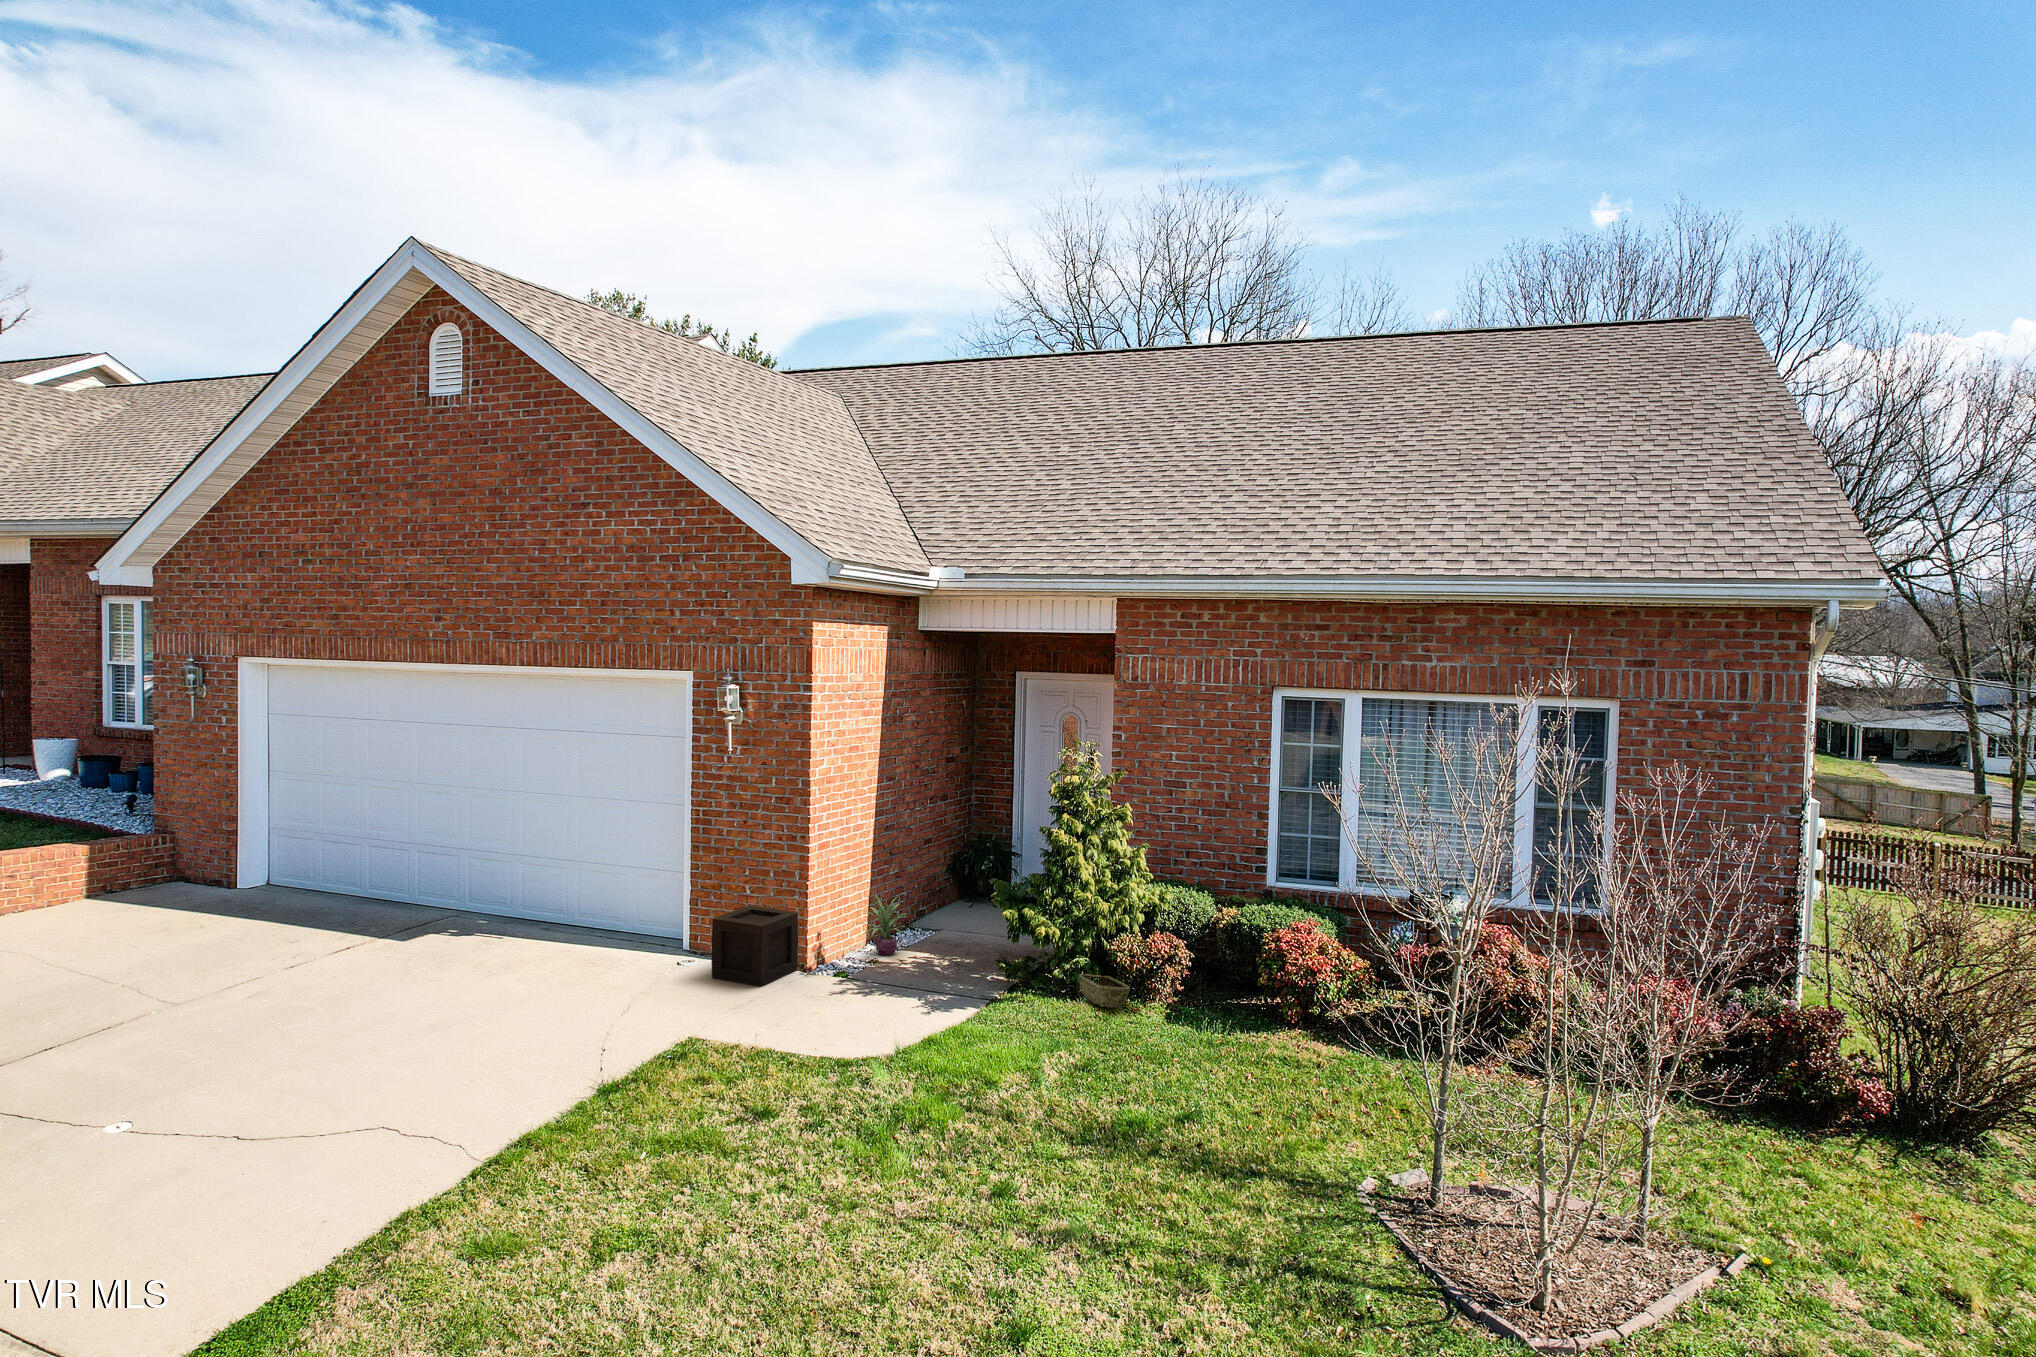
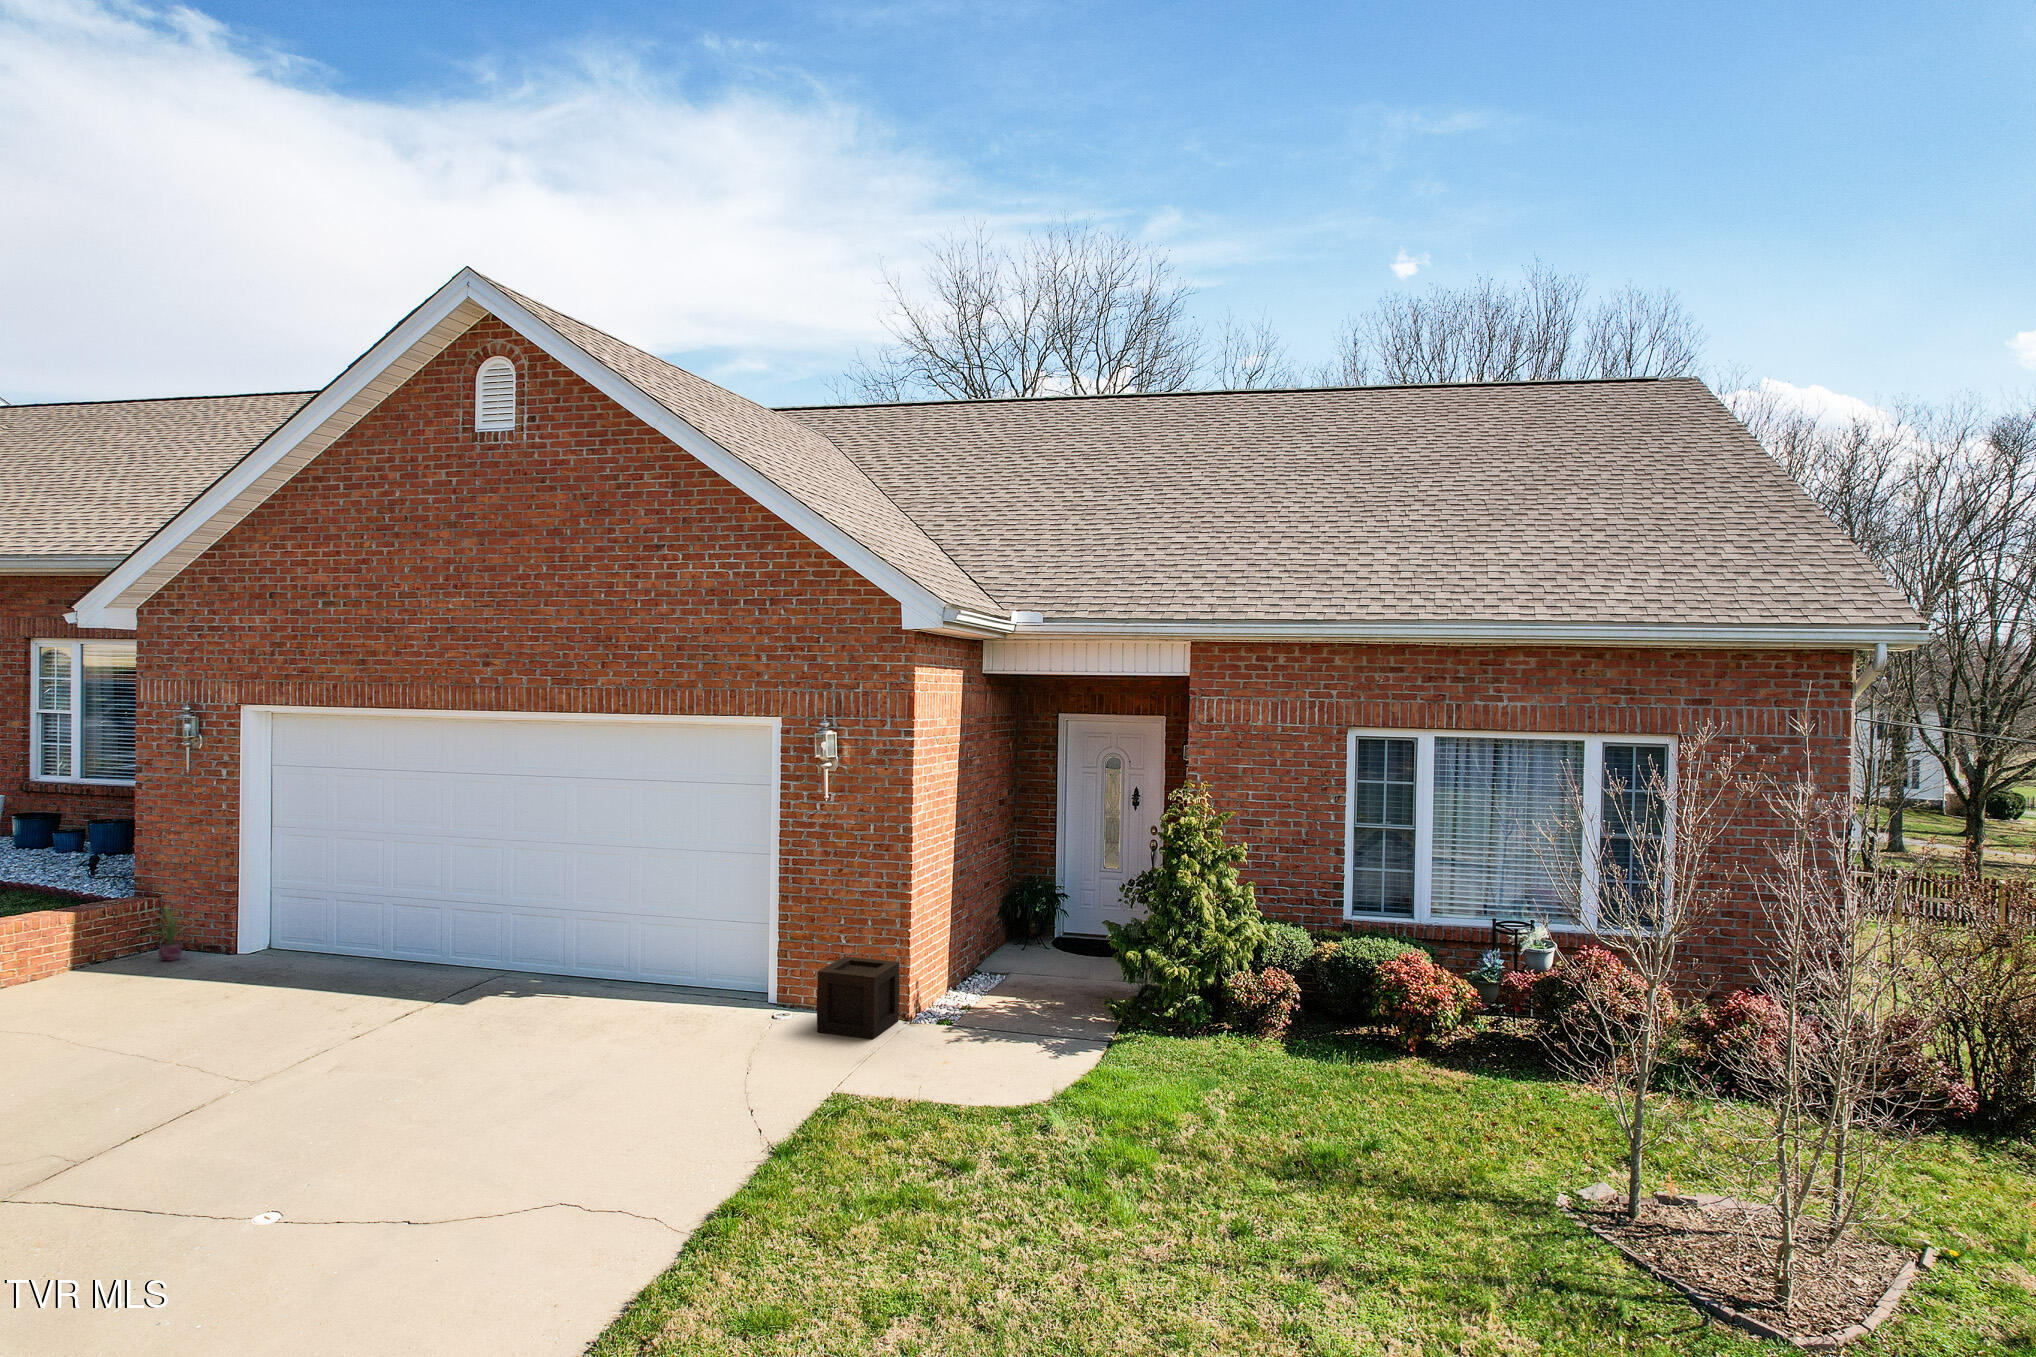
decorative plant: present [858,896,906,955] -> present [156,905,182,961]
woven basket: present [1079,974,1130,1008] -> none [1193,1014,1248,1046]

